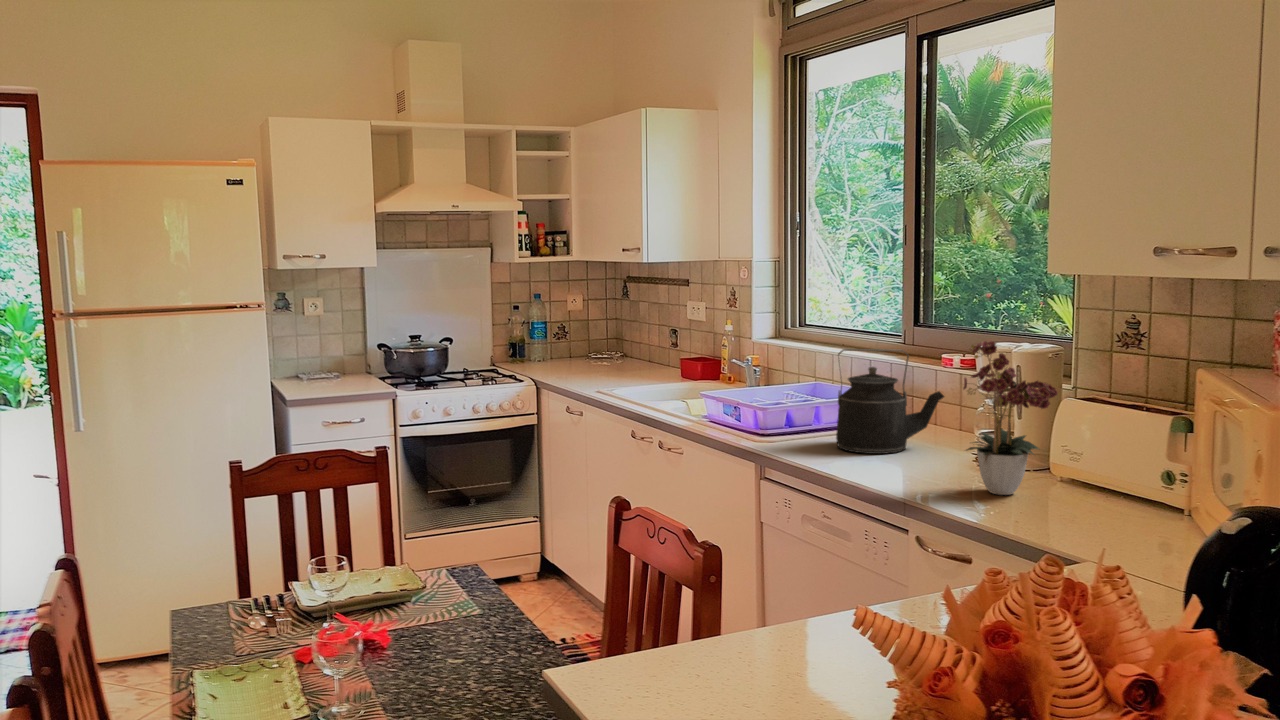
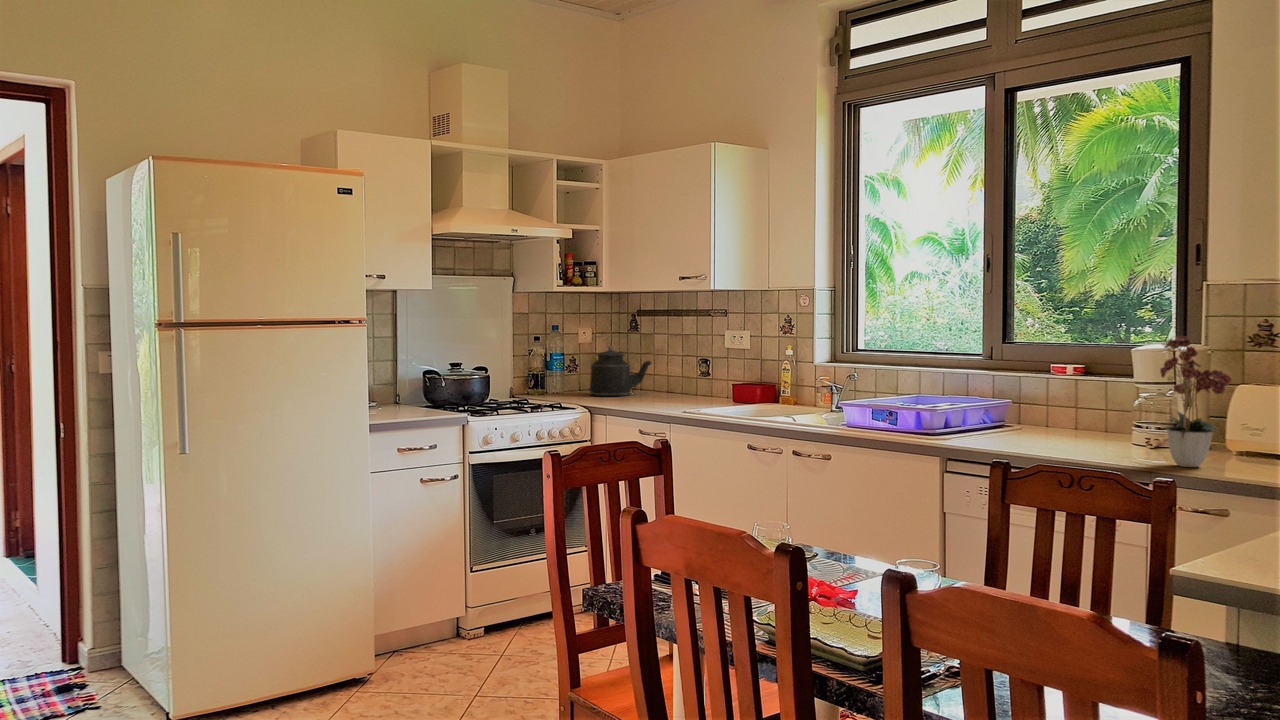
kettle: present [836,349,944,454] -> present [590,347,651,396]

